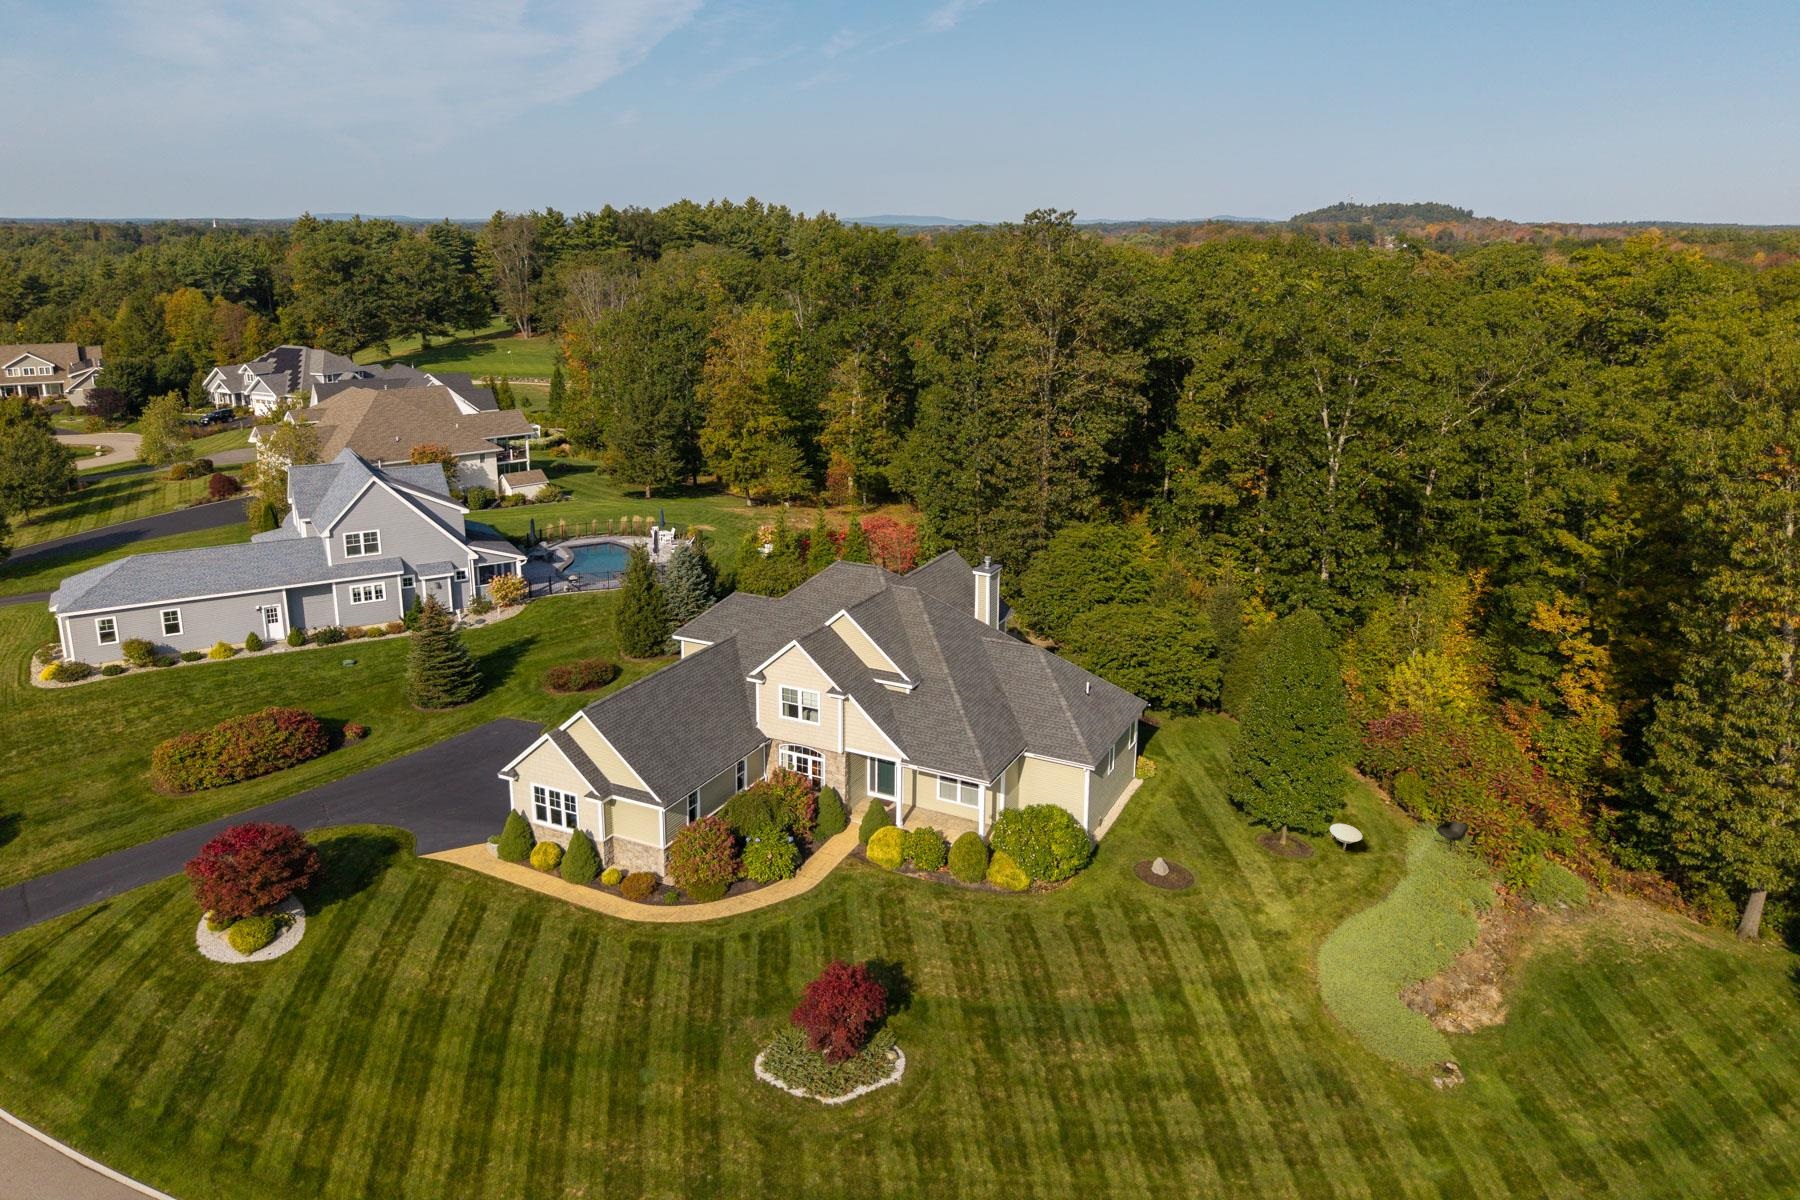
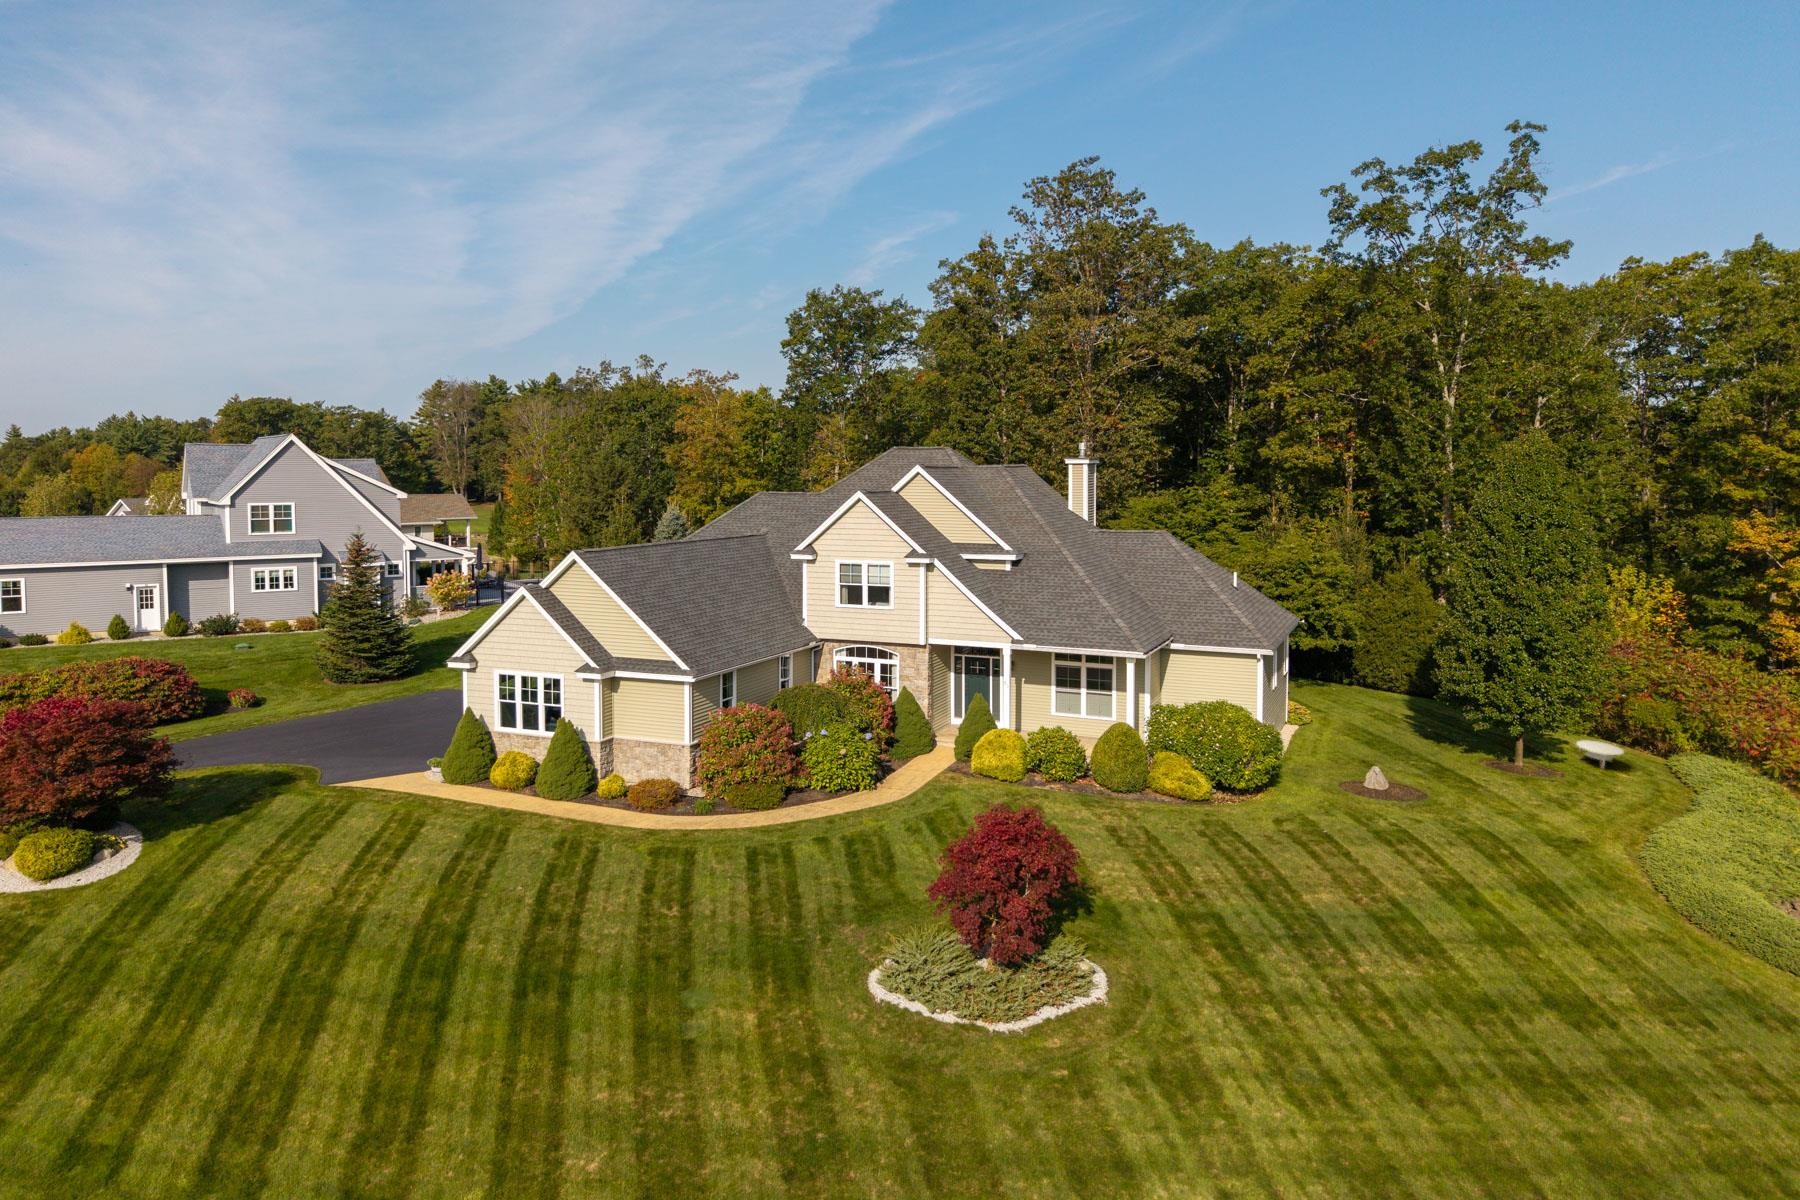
lounge chair: present [1435,821,1469,845] -> none [1711,728,1759,769]

